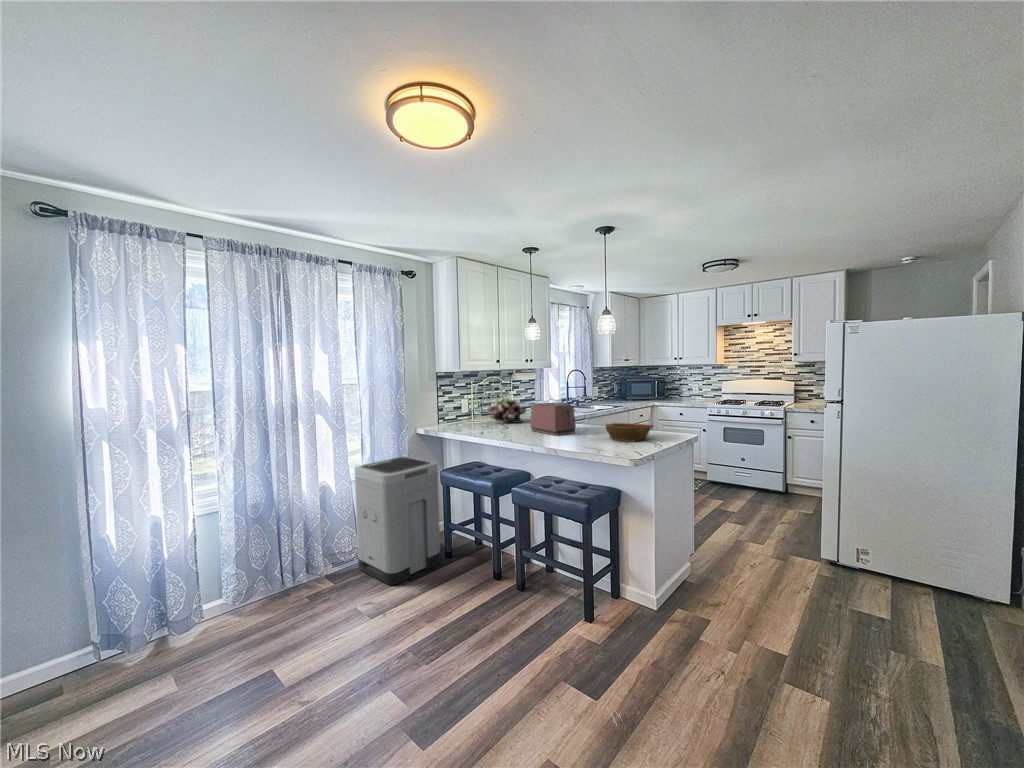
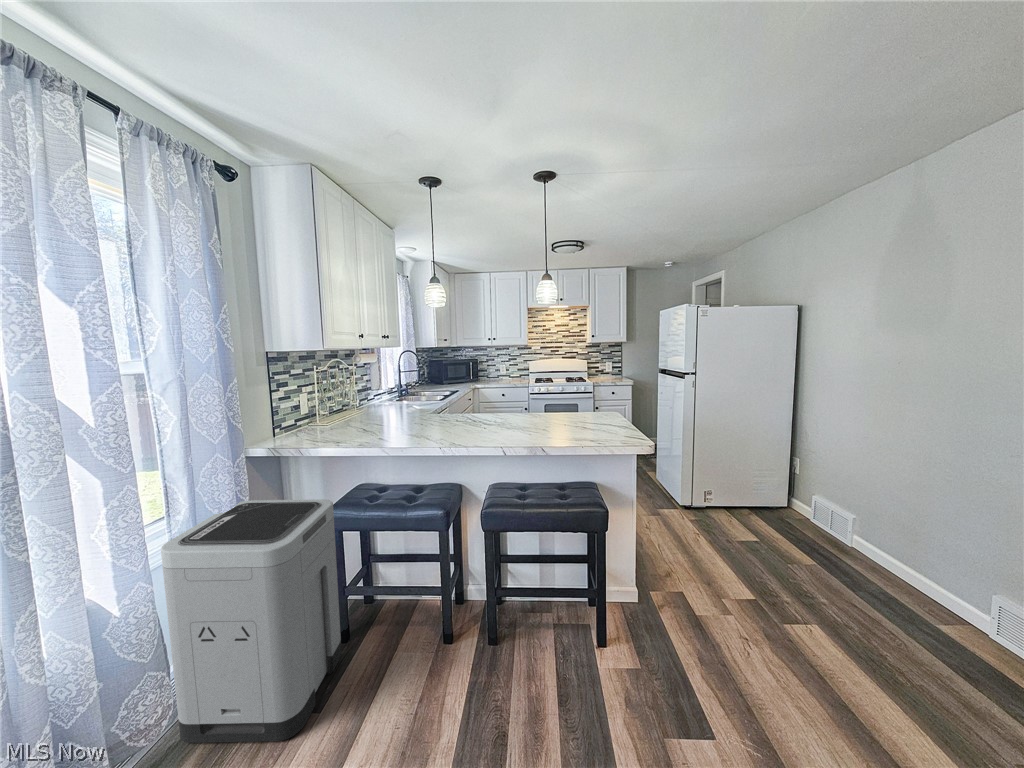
flower arrangement: present [488,398,526,423] -> none [352,388,408,421]
toaster: present [530,403,576,435] -> none [452,392,512,433]
bowl: present [606,423,653,442] -> none [558,410,611,431]

